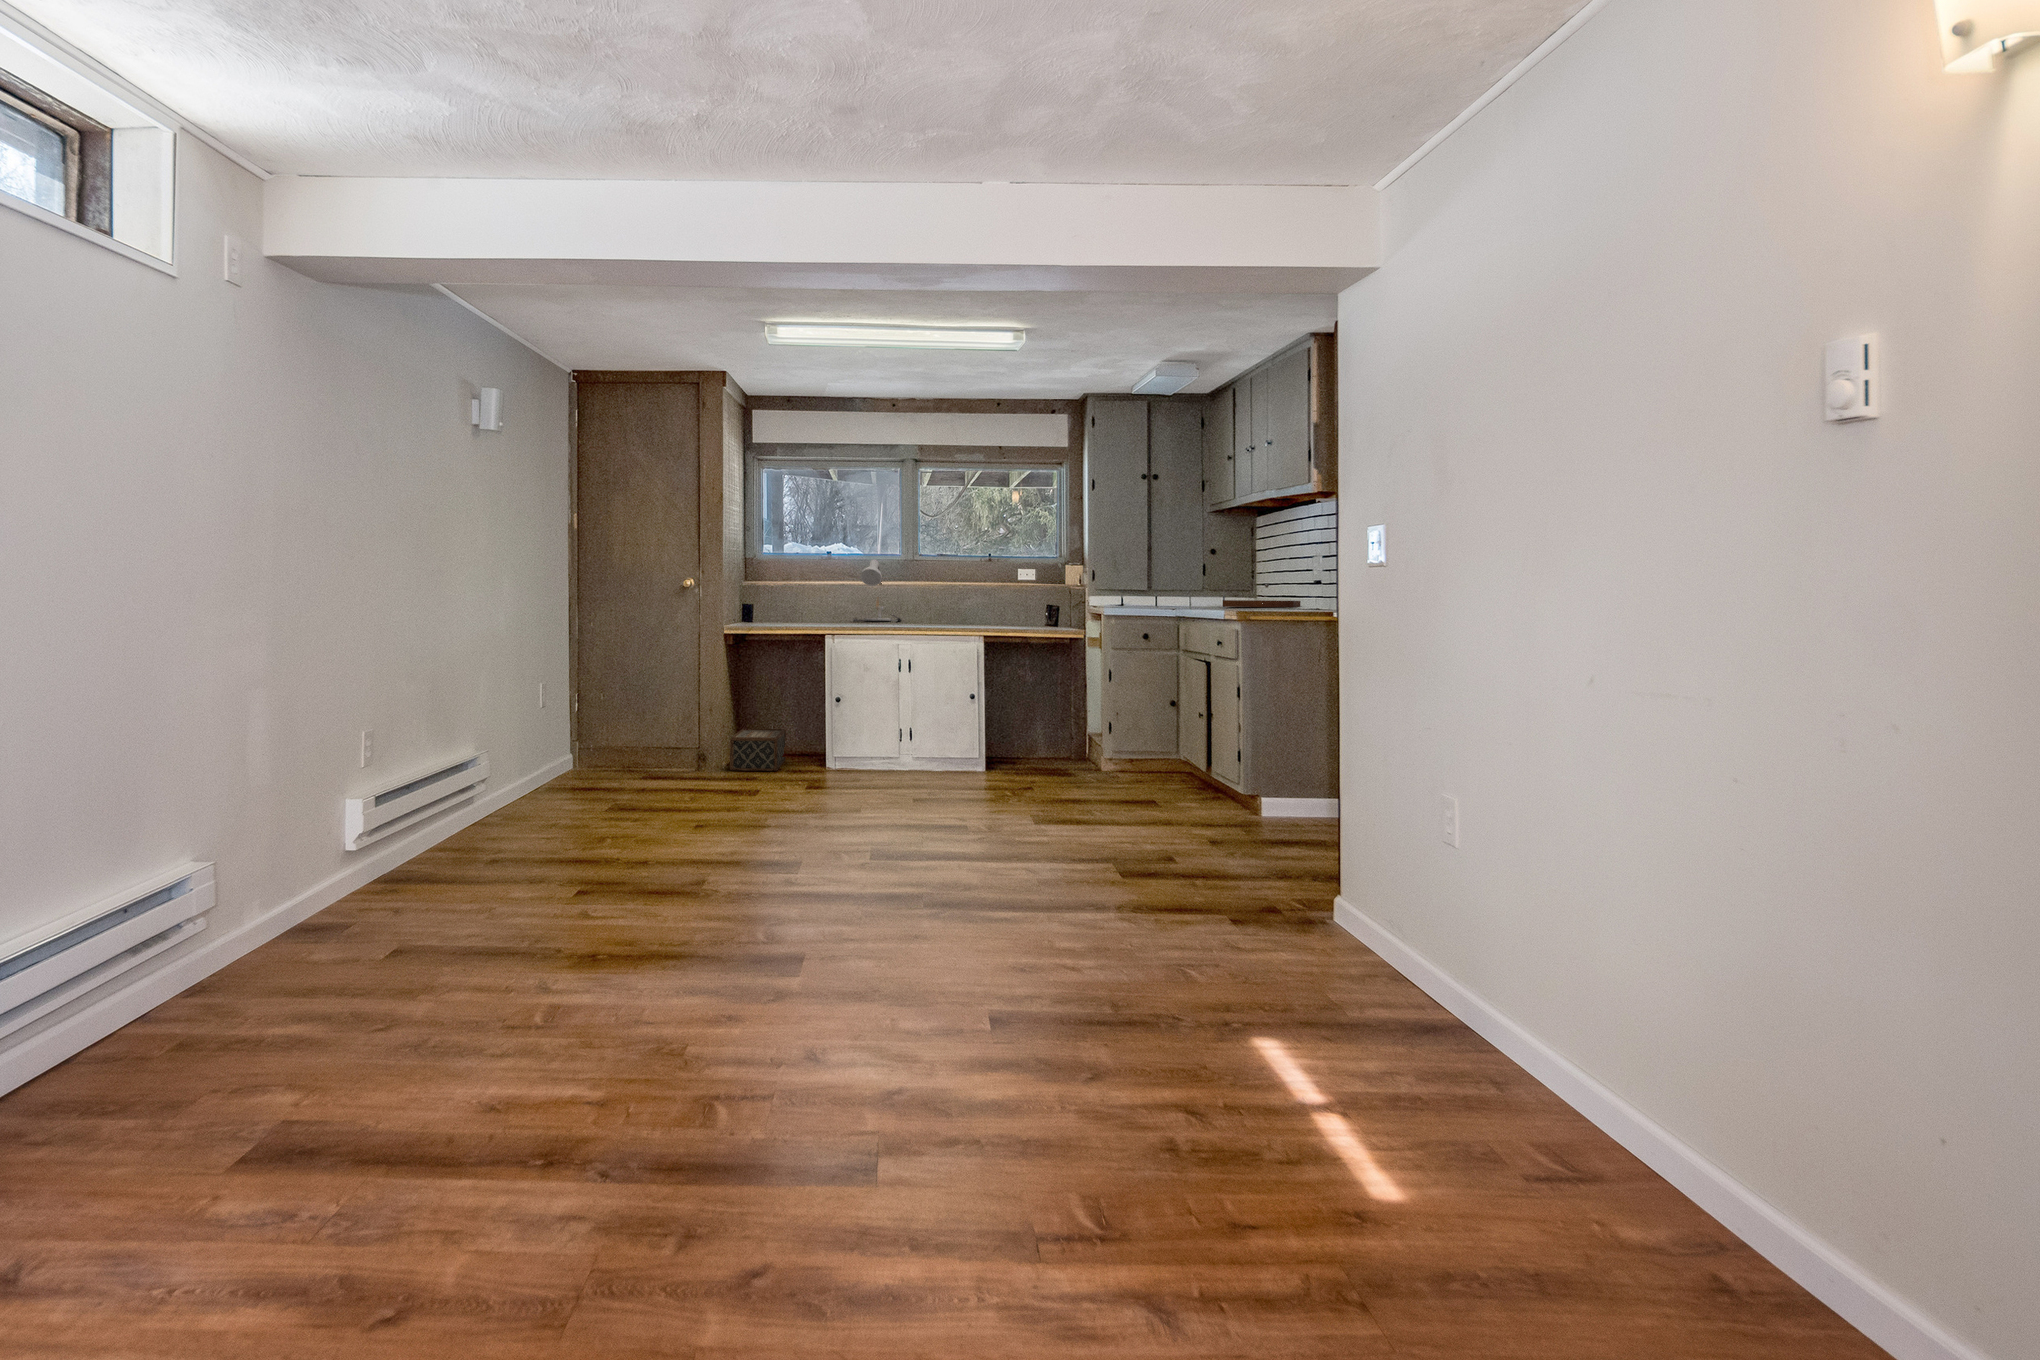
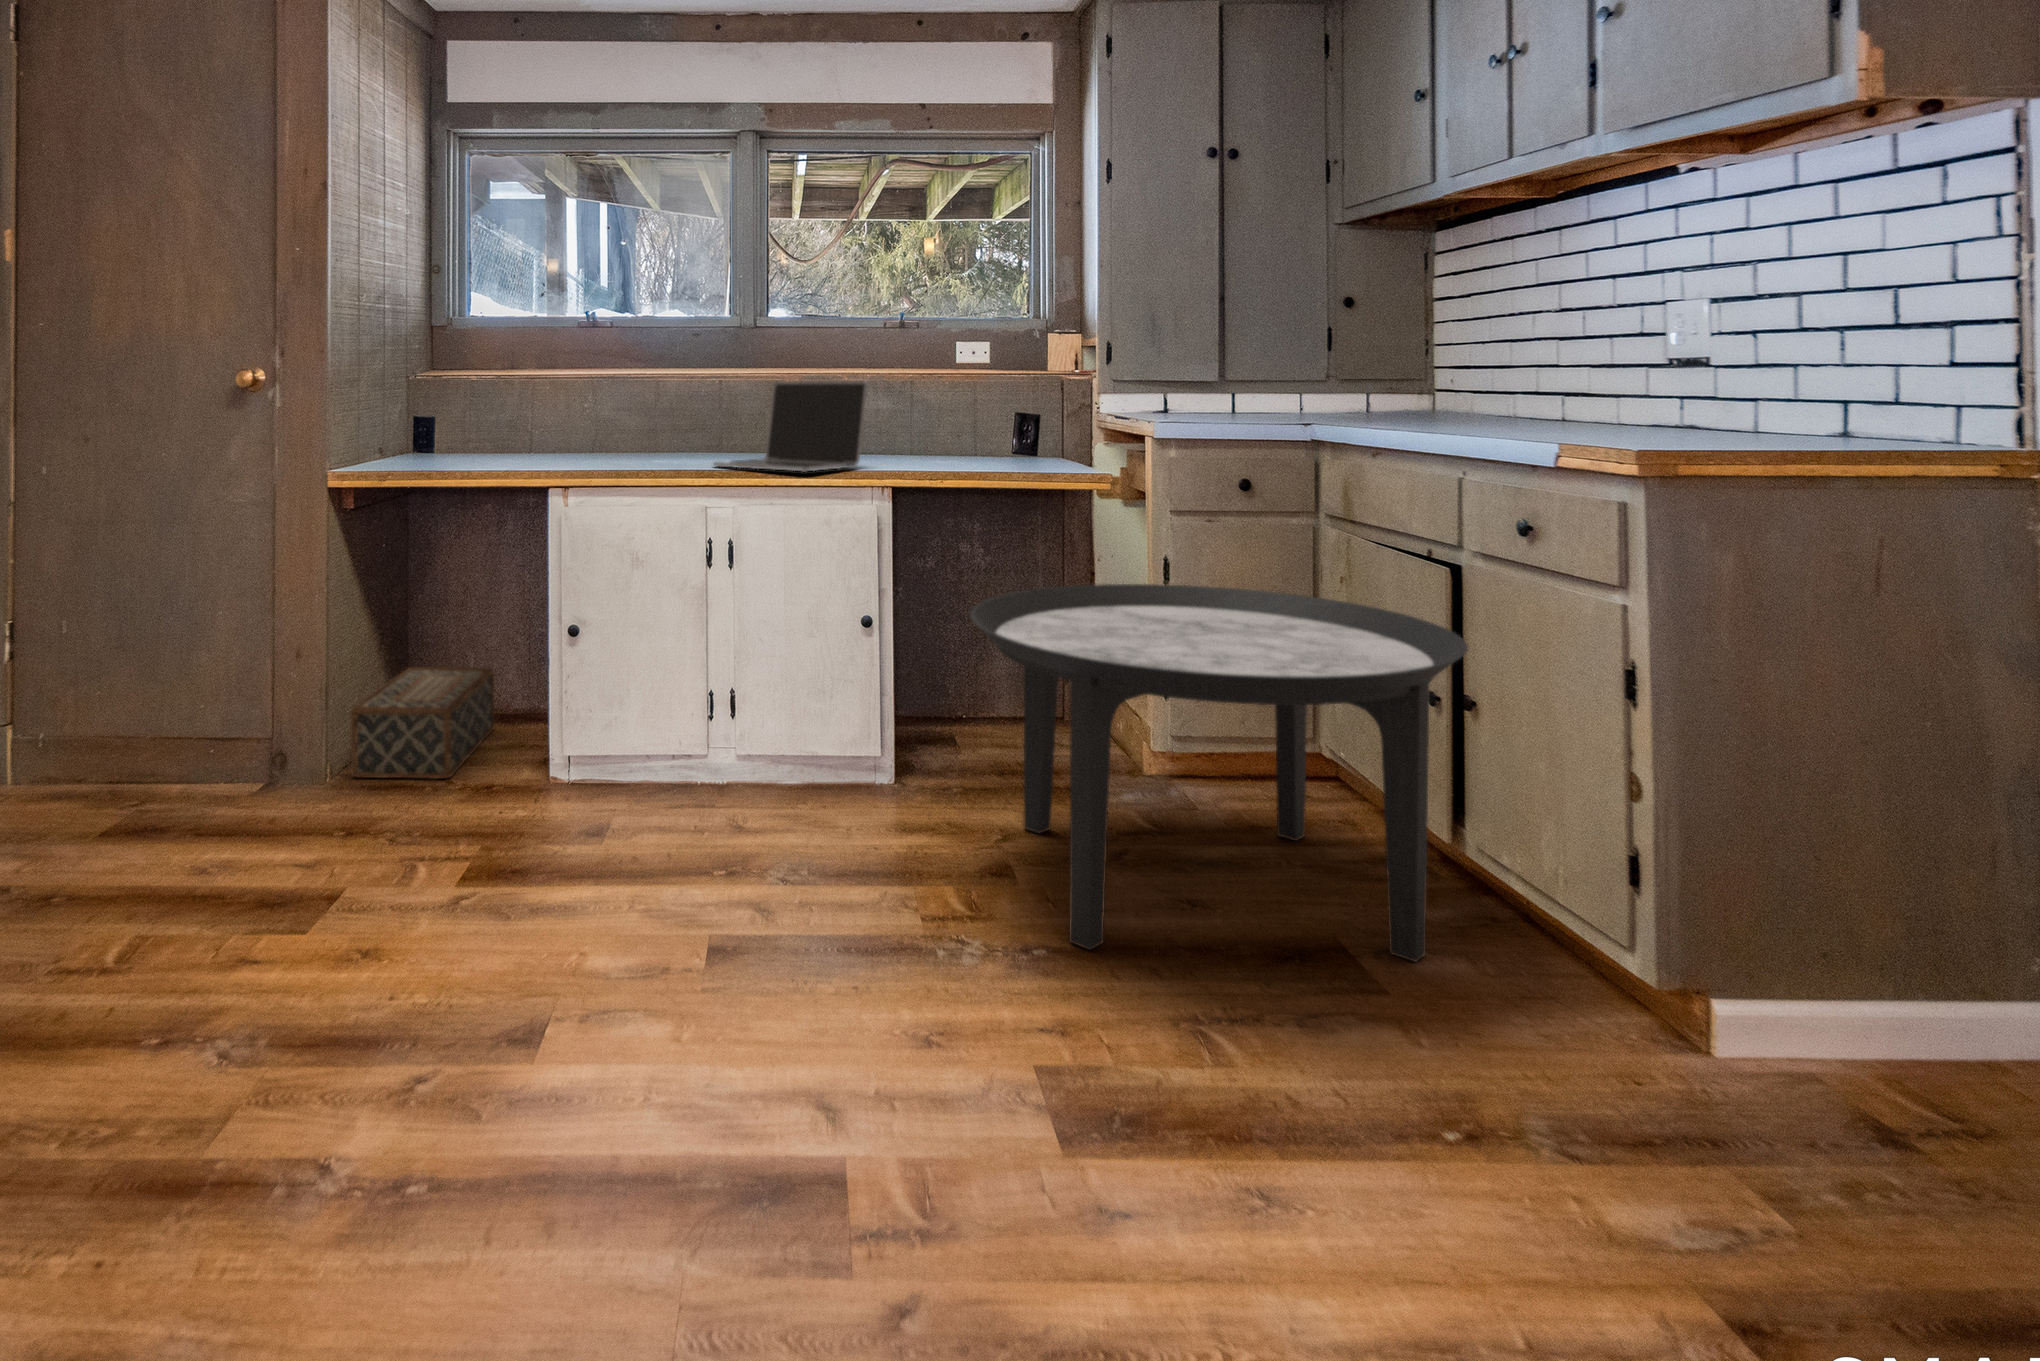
desk lamp: present [853,559,901,621] -> none [631,327,727,449]
tray: present [1223,584,1301,607] -> none [1419,368,1602,422]
laptop: none [899,587,973,628] -> present [713,381,867,472]
round table: none [1014,679,1204,804] -> present [970,584,1468,962]

